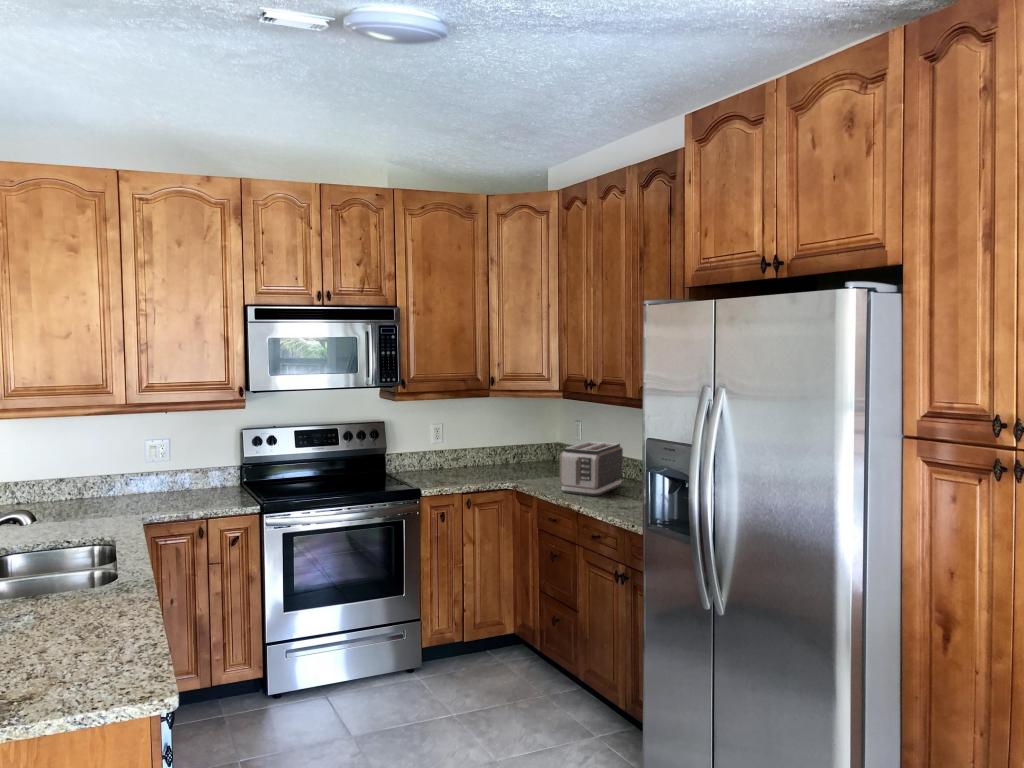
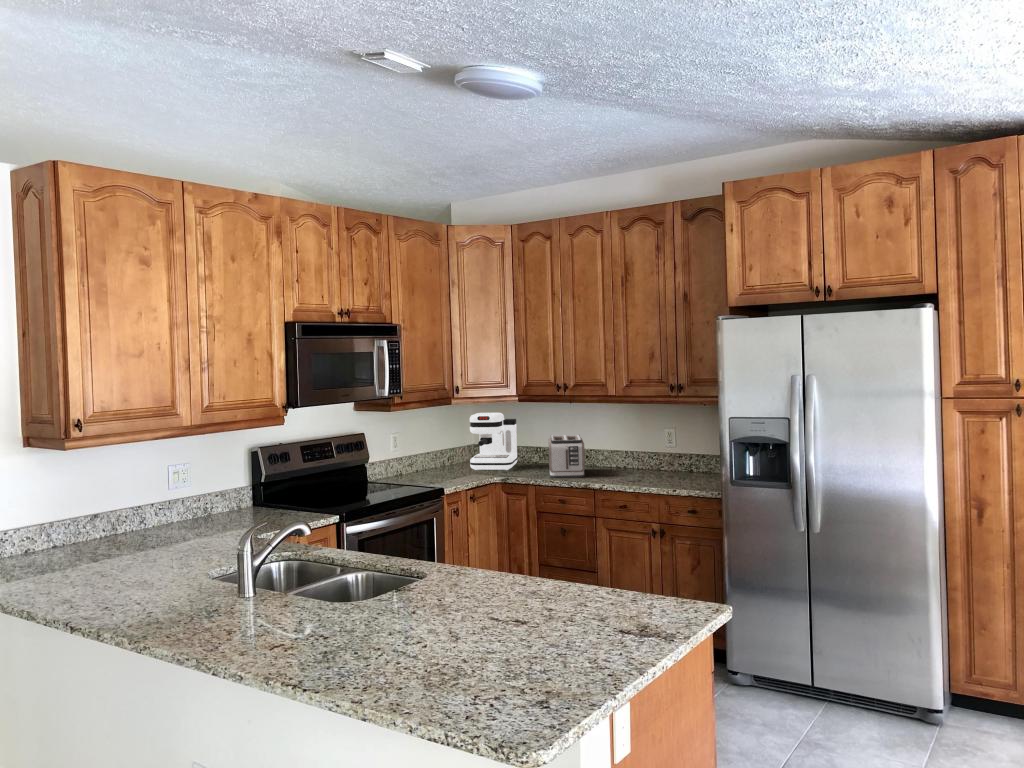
coffee maker: none [509,408,572,477] -> present [470,413,517,470]

